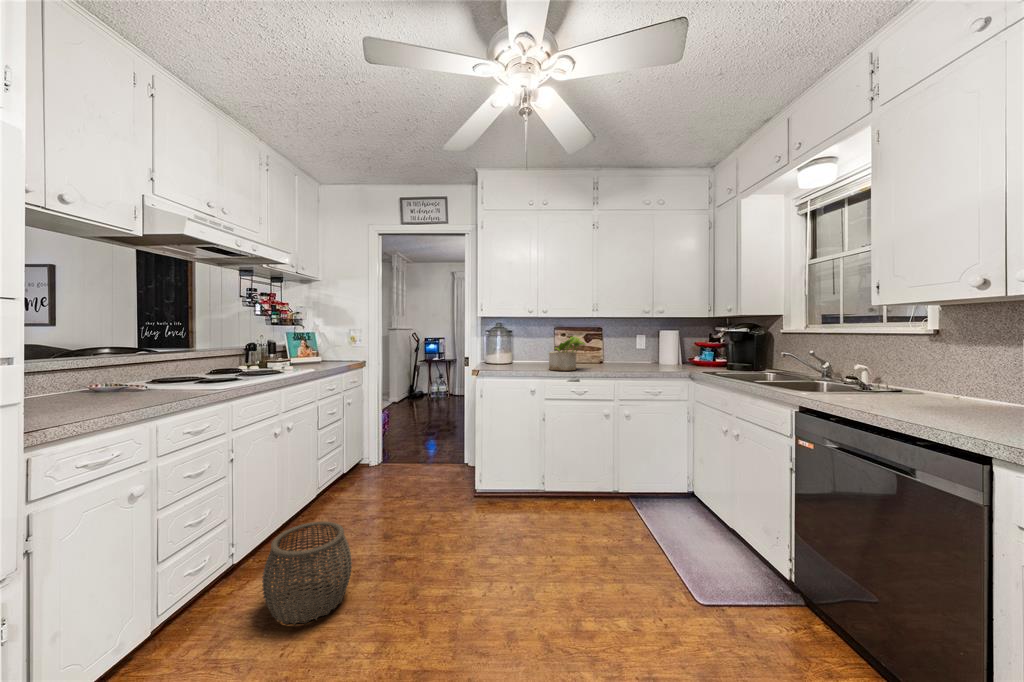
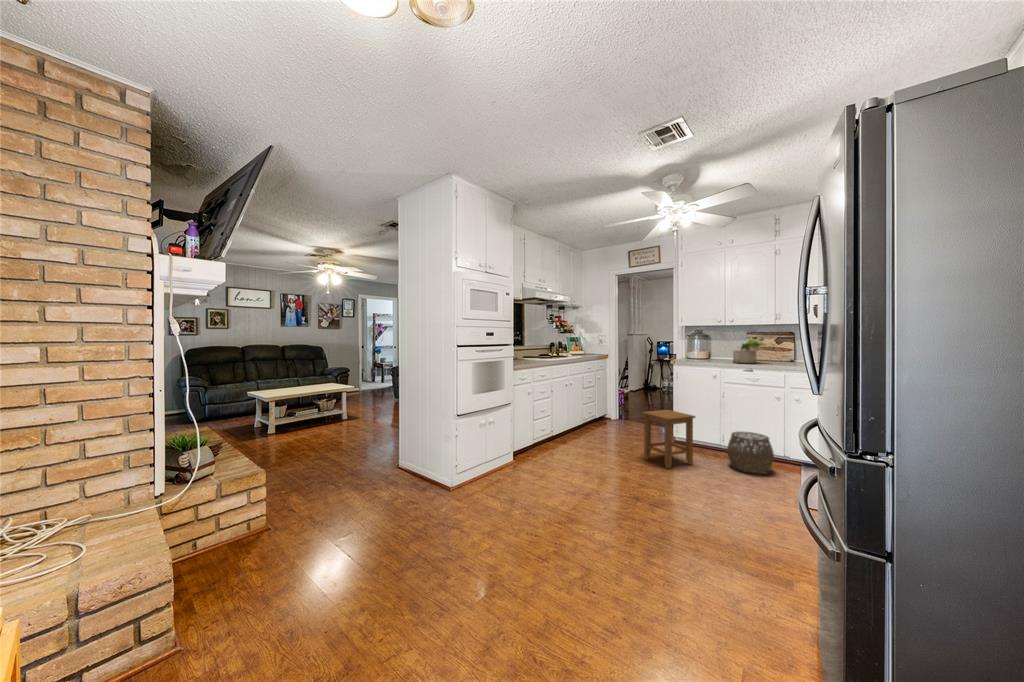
stool: none [436,456,521,572] -> present [642,410,695,469]
woven basket: present [262,522,352,625] -> present [727,431,774,474]

